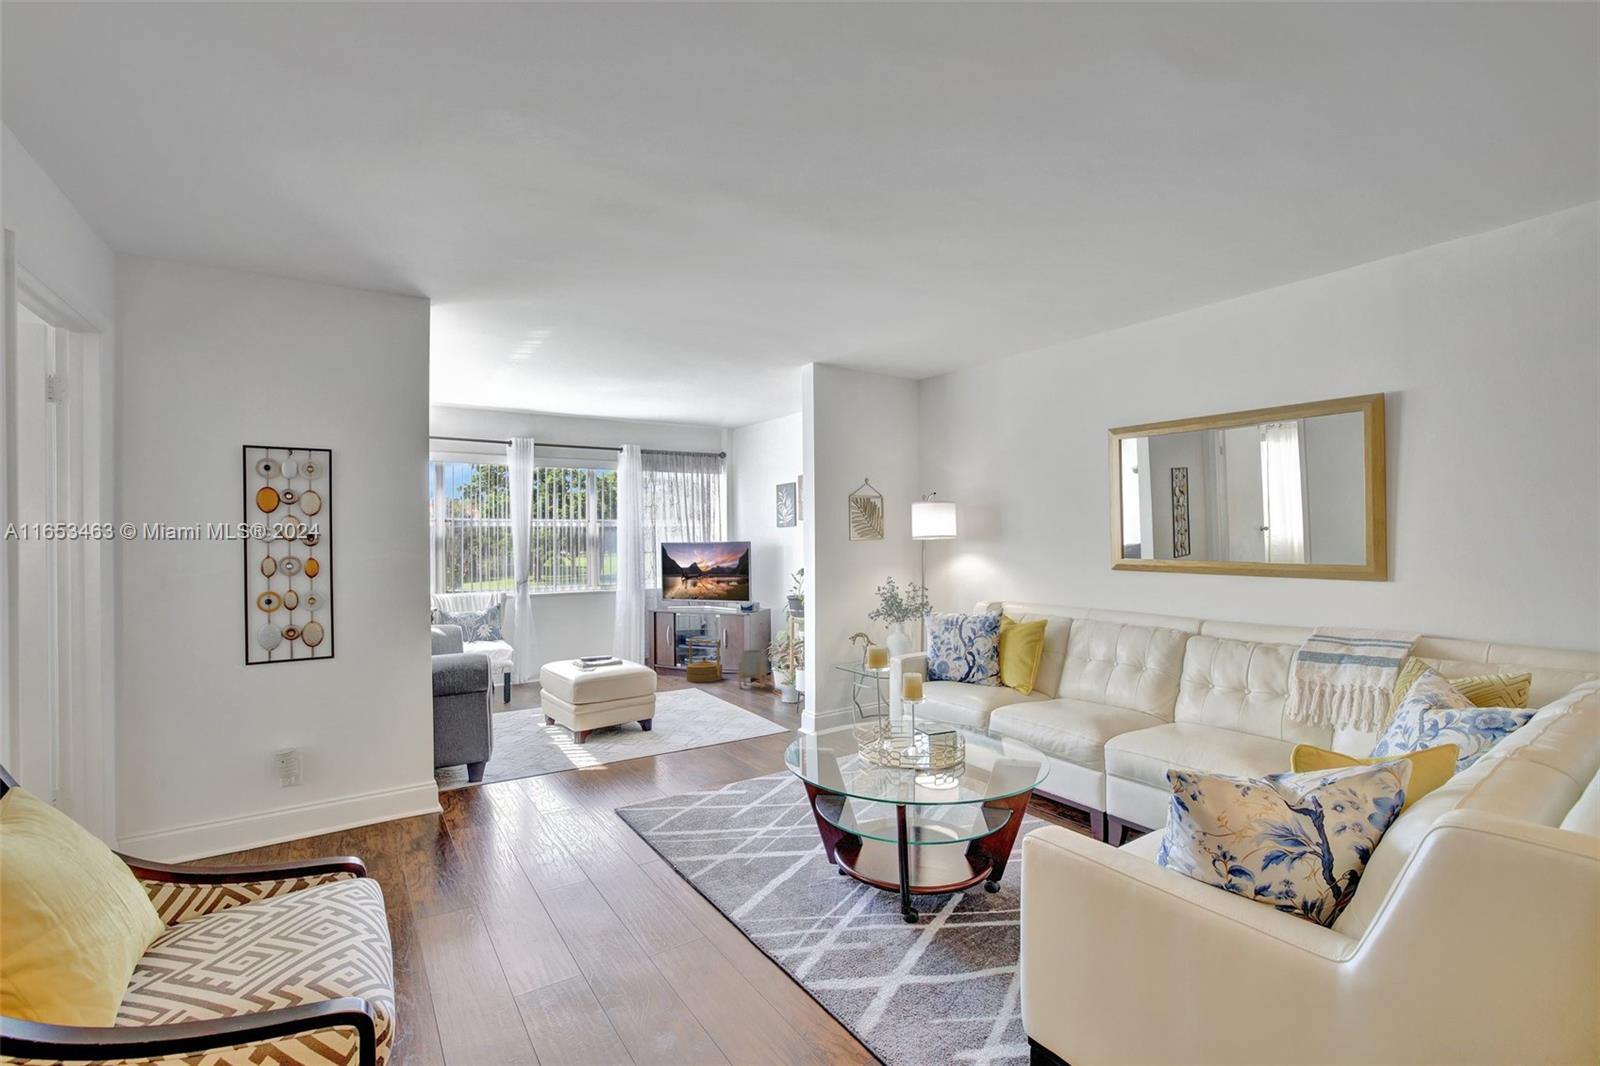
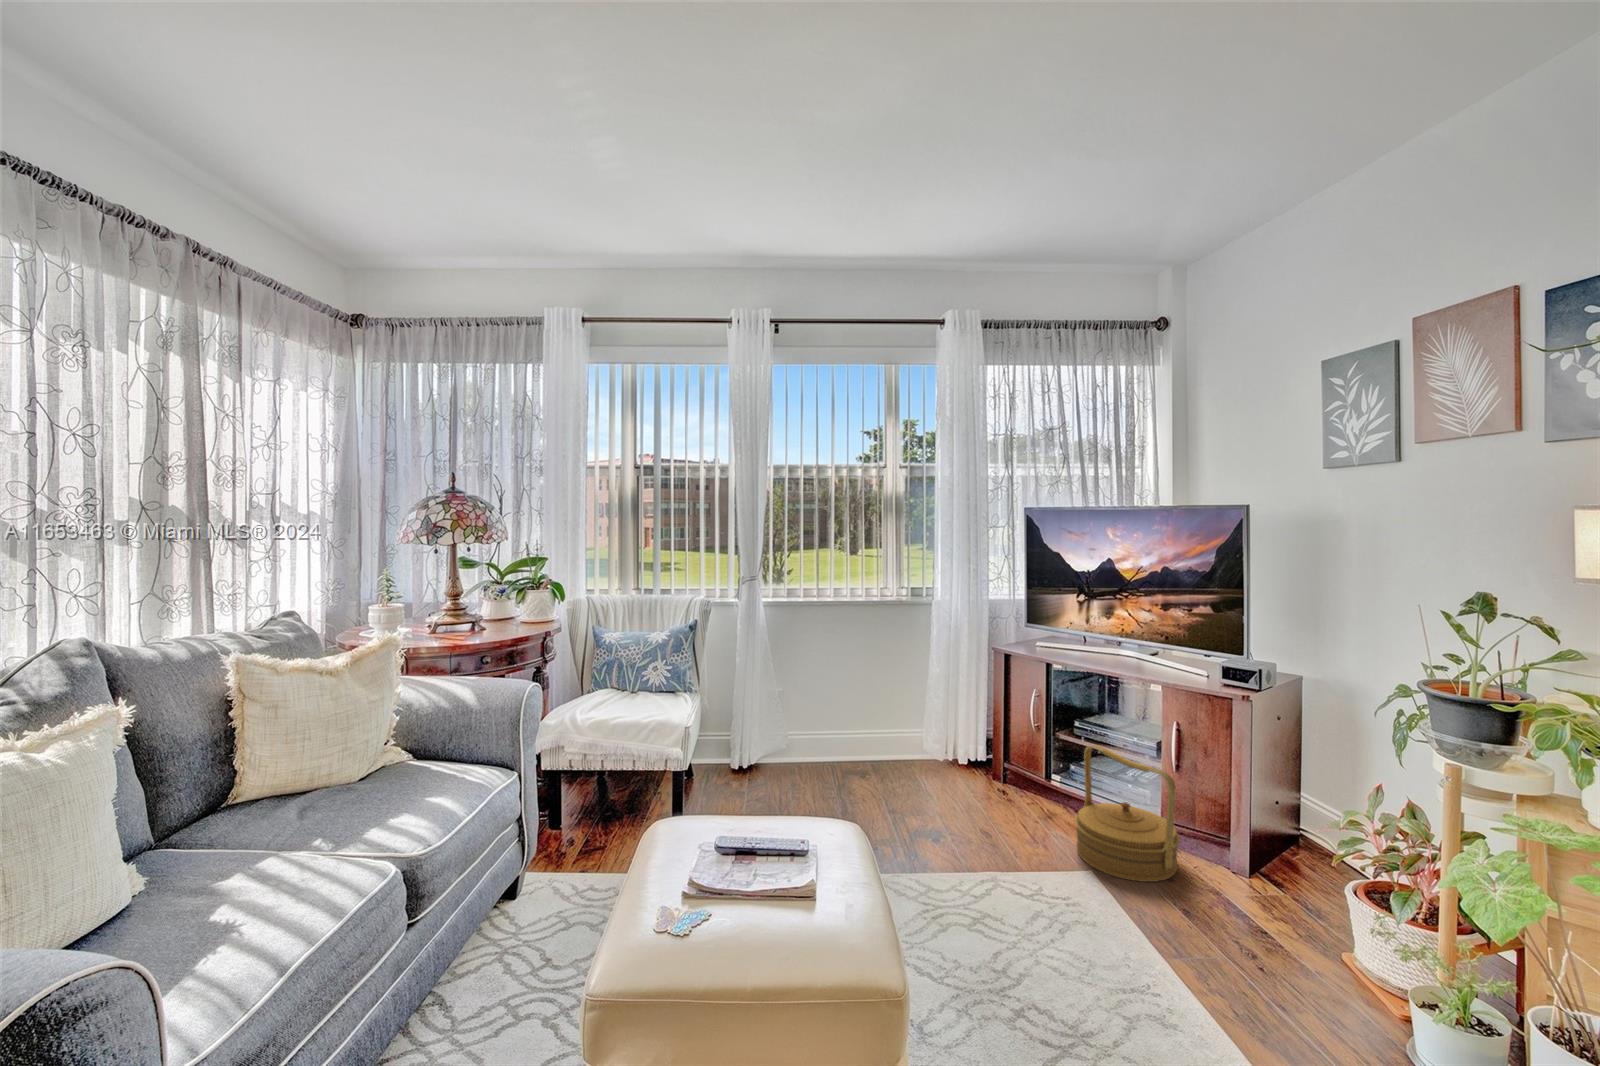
planter: present [738,650,767,688] -> none [1261,851,1367,1024]

